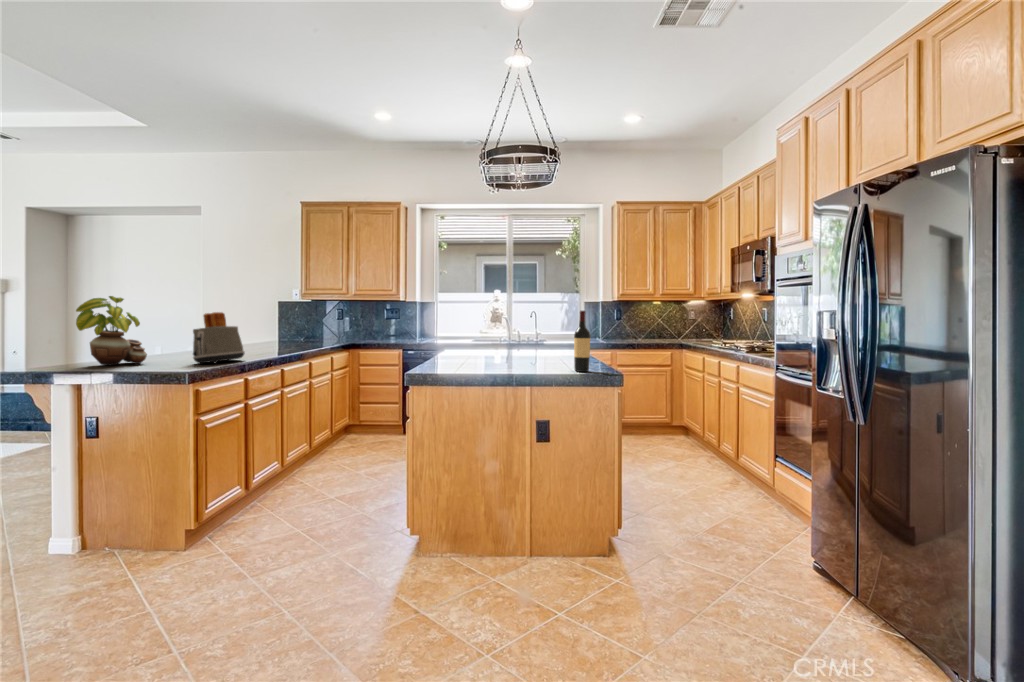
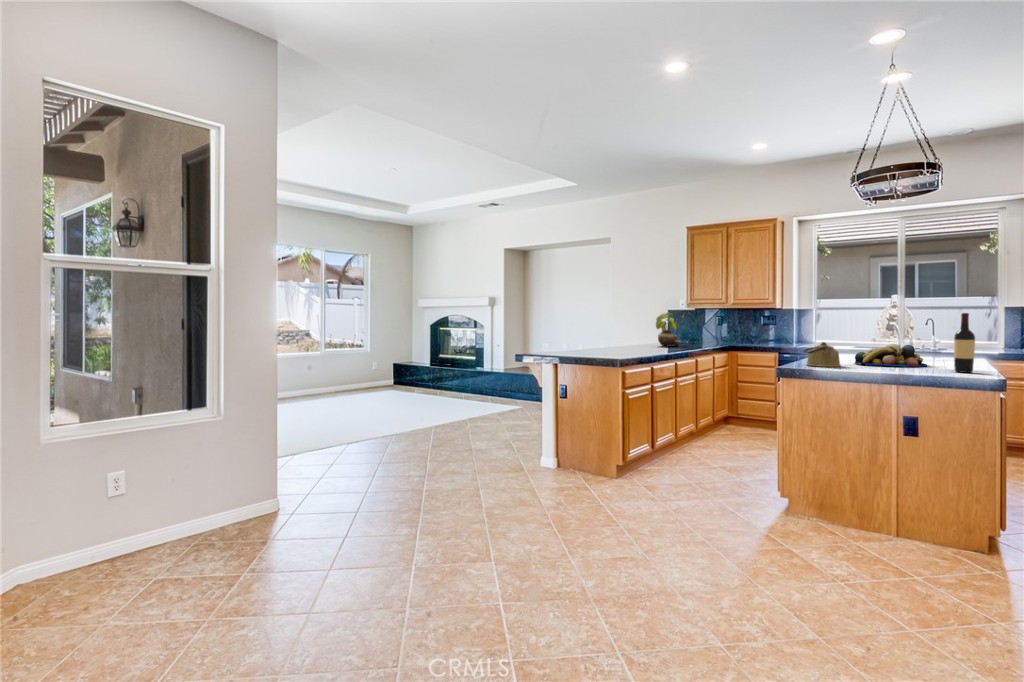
potted plant: present [76,296,147,365] -> present [656,313,681,346]
toaster: present [193,312,245,363] -> none [620,321,651,356]
kettle: none [434,342,473,371] -> present [804,342,841,367]
fruit bowl: none [483,342,546,366] -> present [854,344,927,367]

